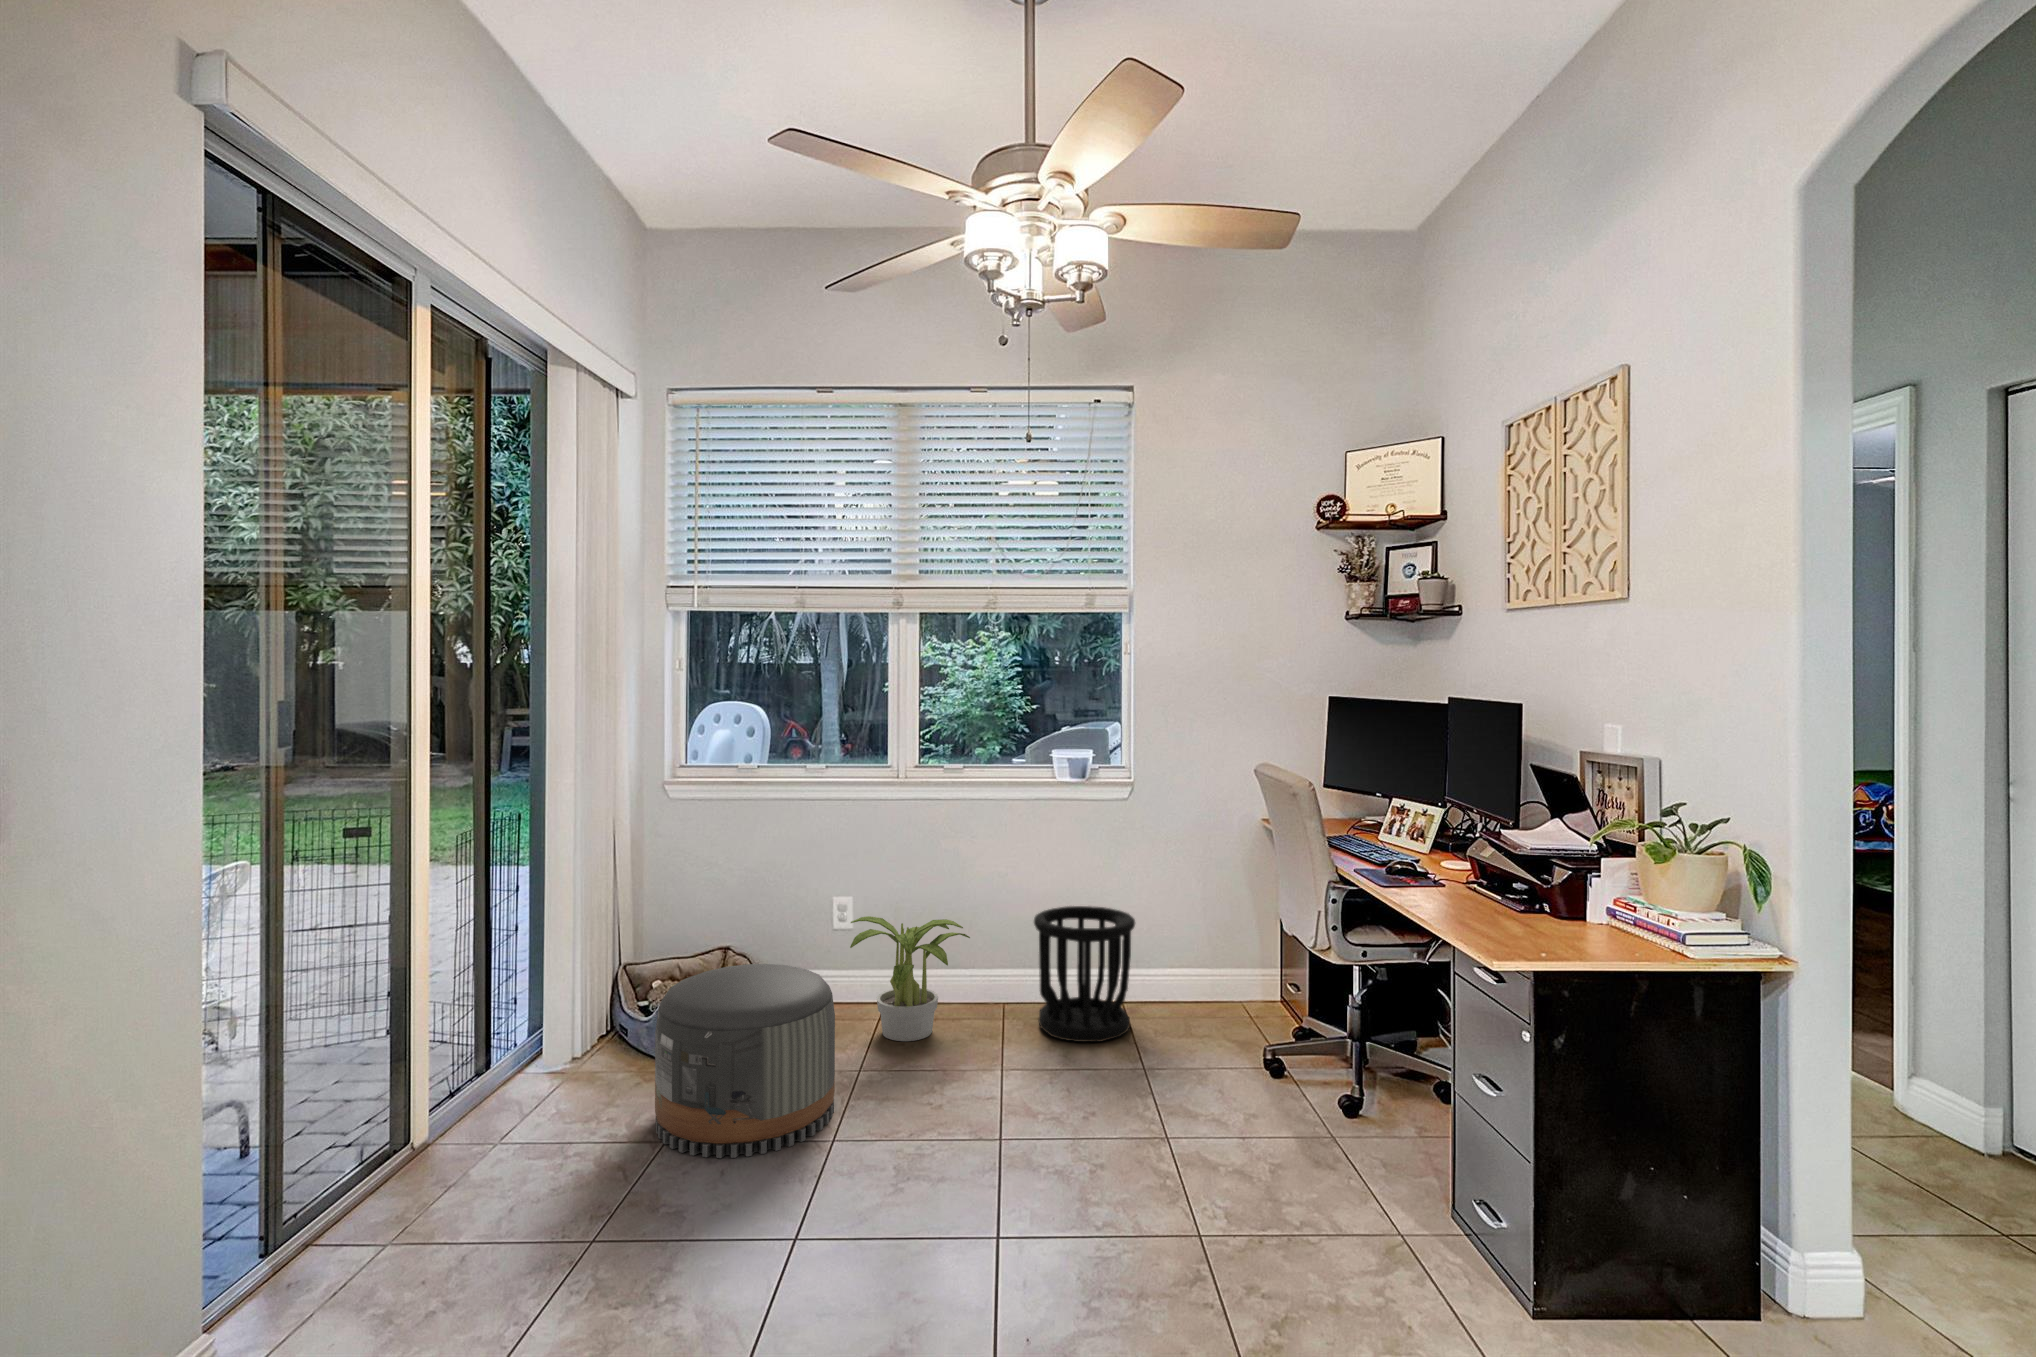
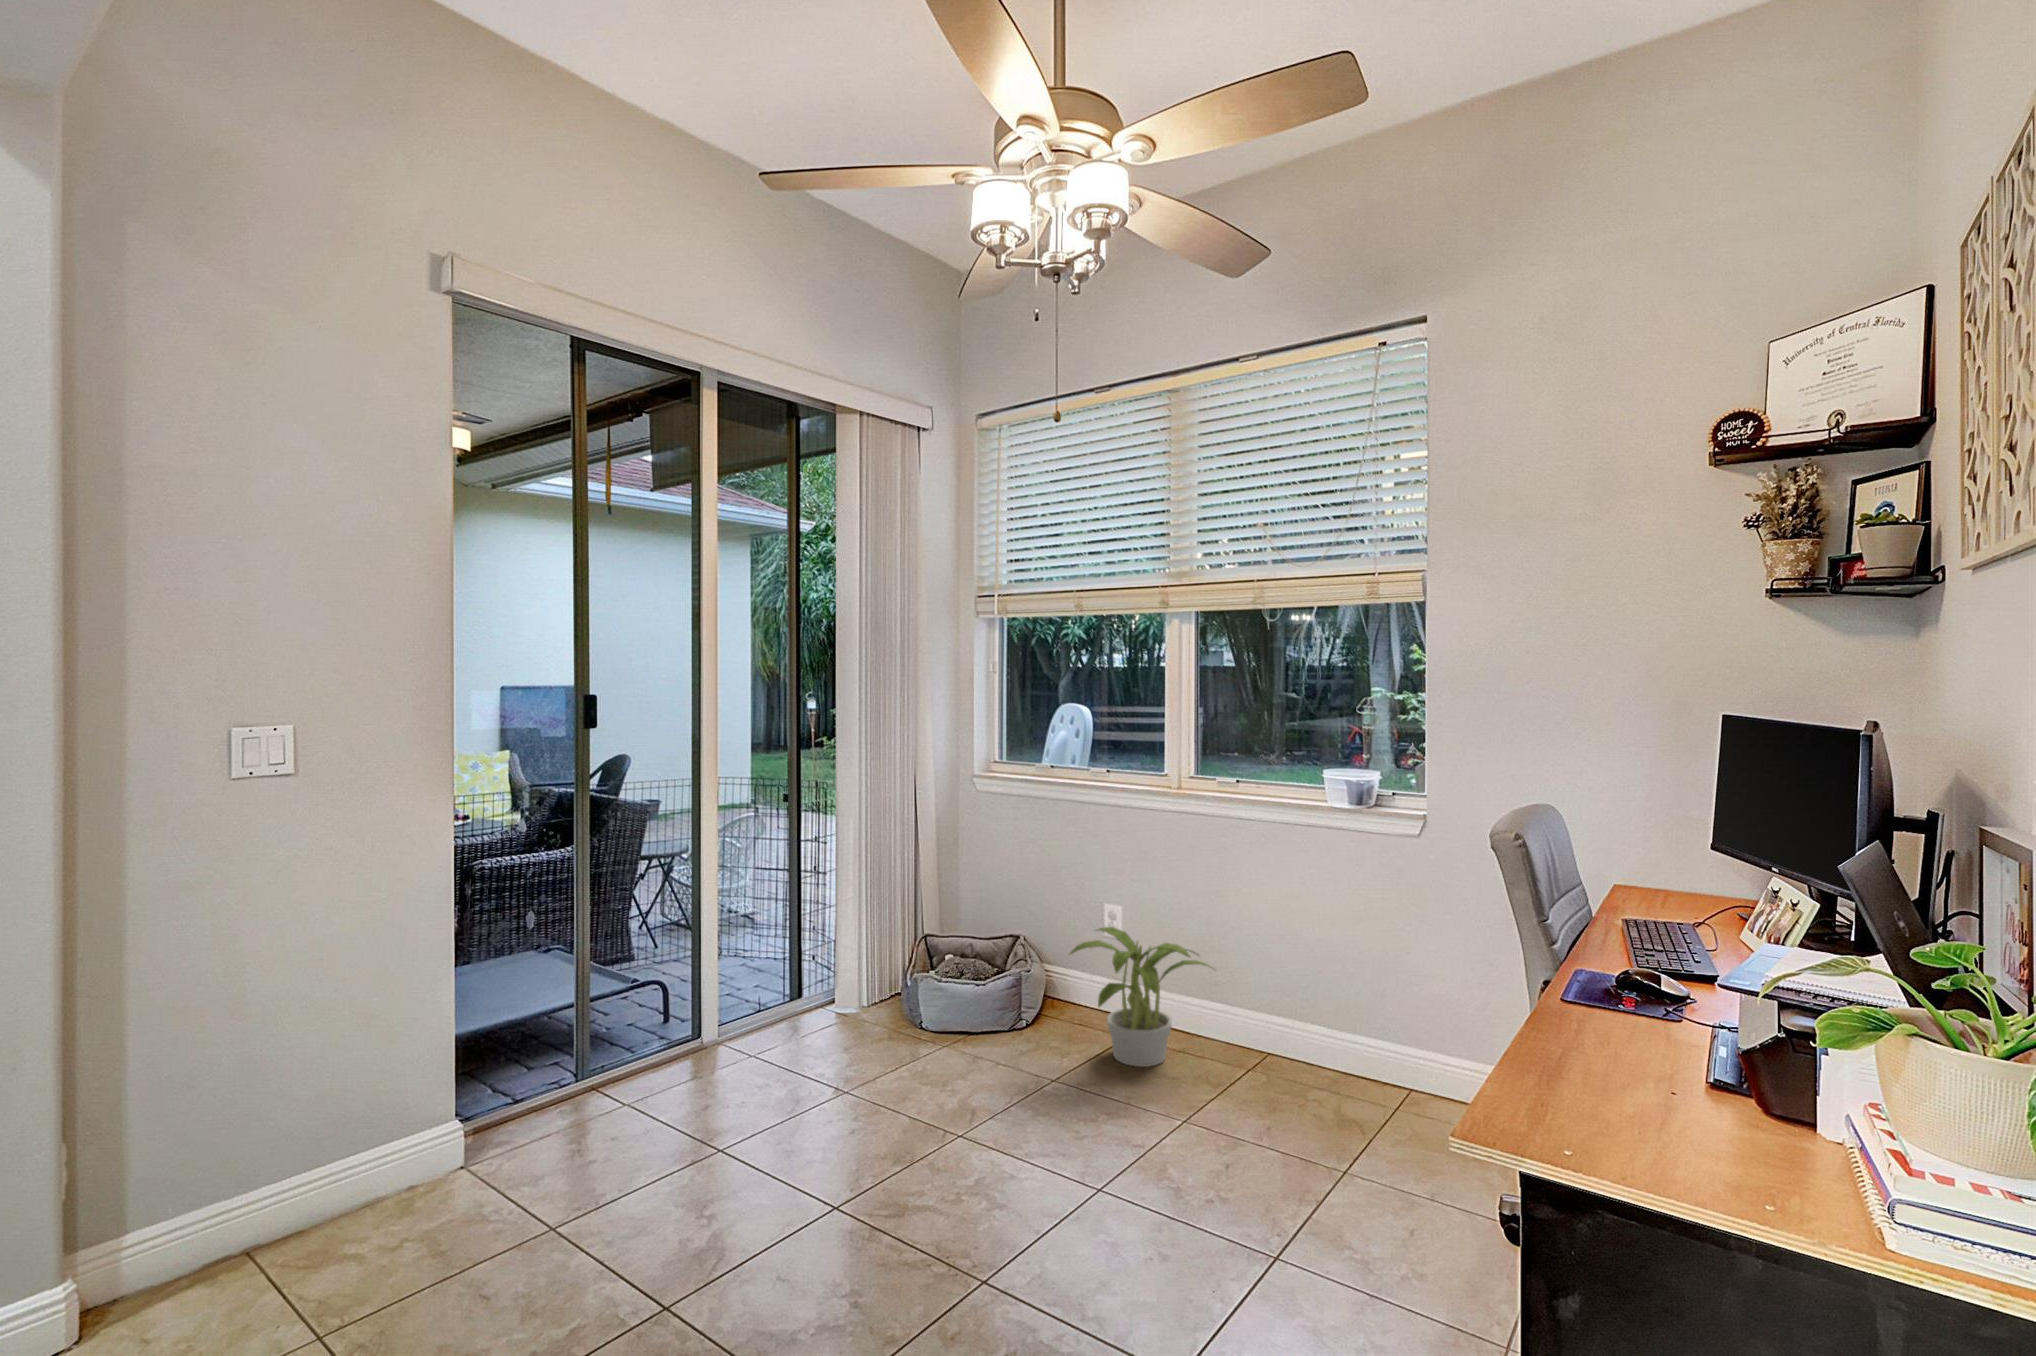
wastebasket: present [1034,906,1135,1042] -> none [1266,956,1396,1129]
pouf: present [655,964,835,1158] -> none [839,950,1001,1130]

